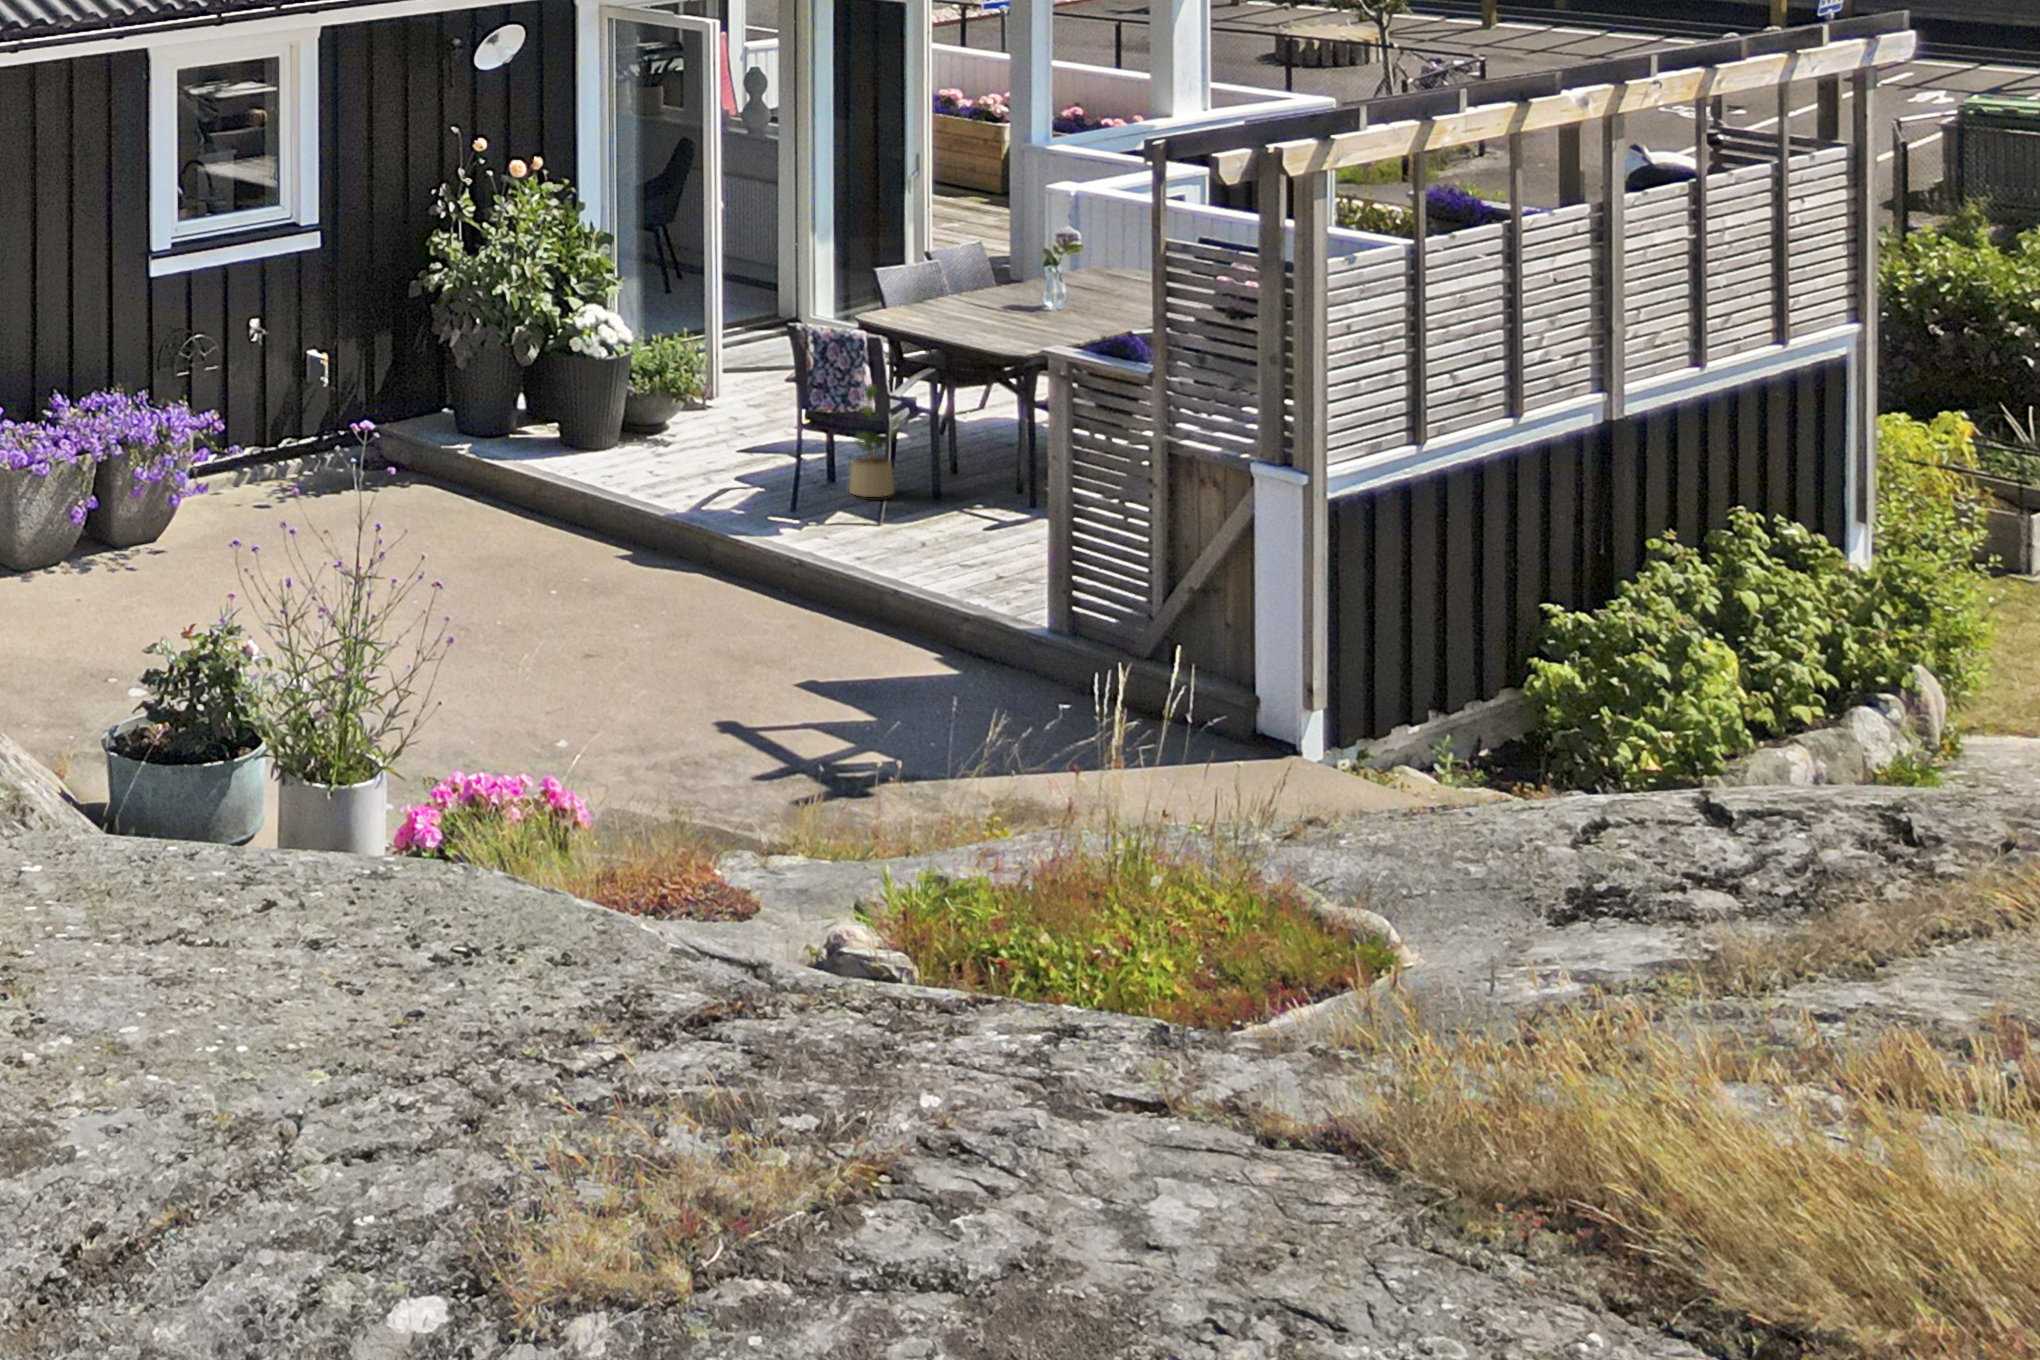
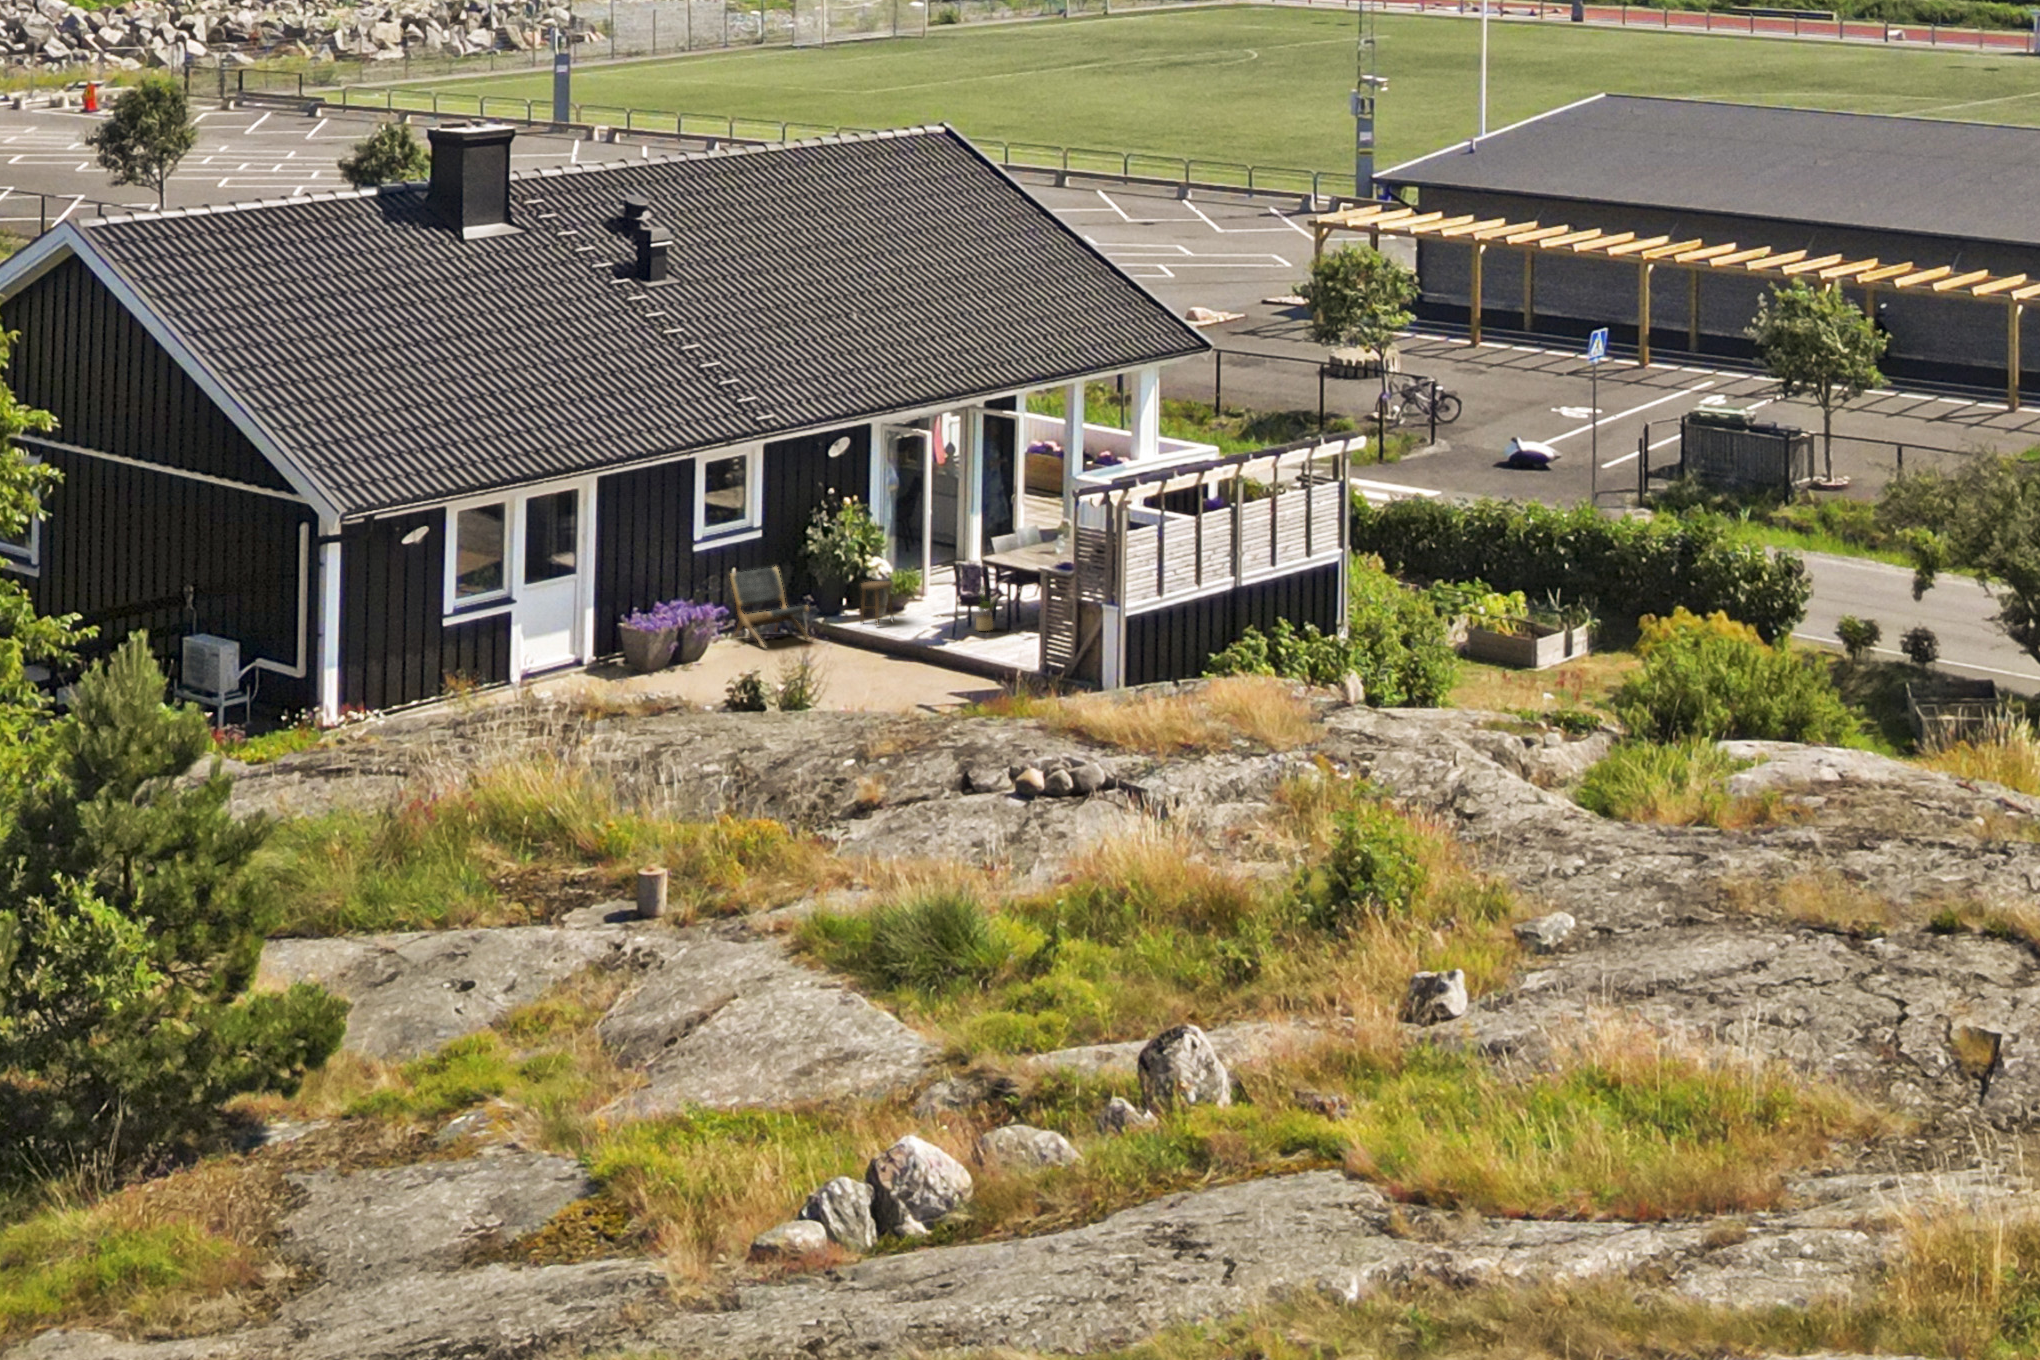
lounge chair: none [241,320,441,515] -> present [730,567,810,647]
stool: none [558,363,642,473] -> present [860,581,894,625]

